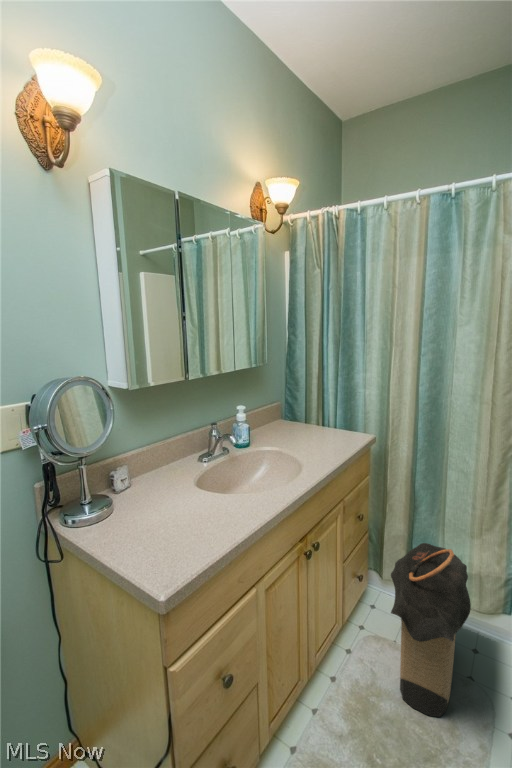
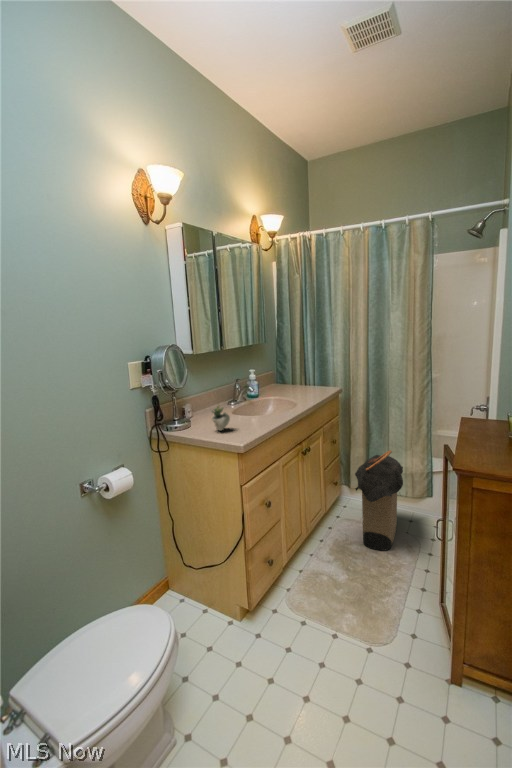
succulent plant: none [134,489,176,536] -> present [211,405,230,431]

